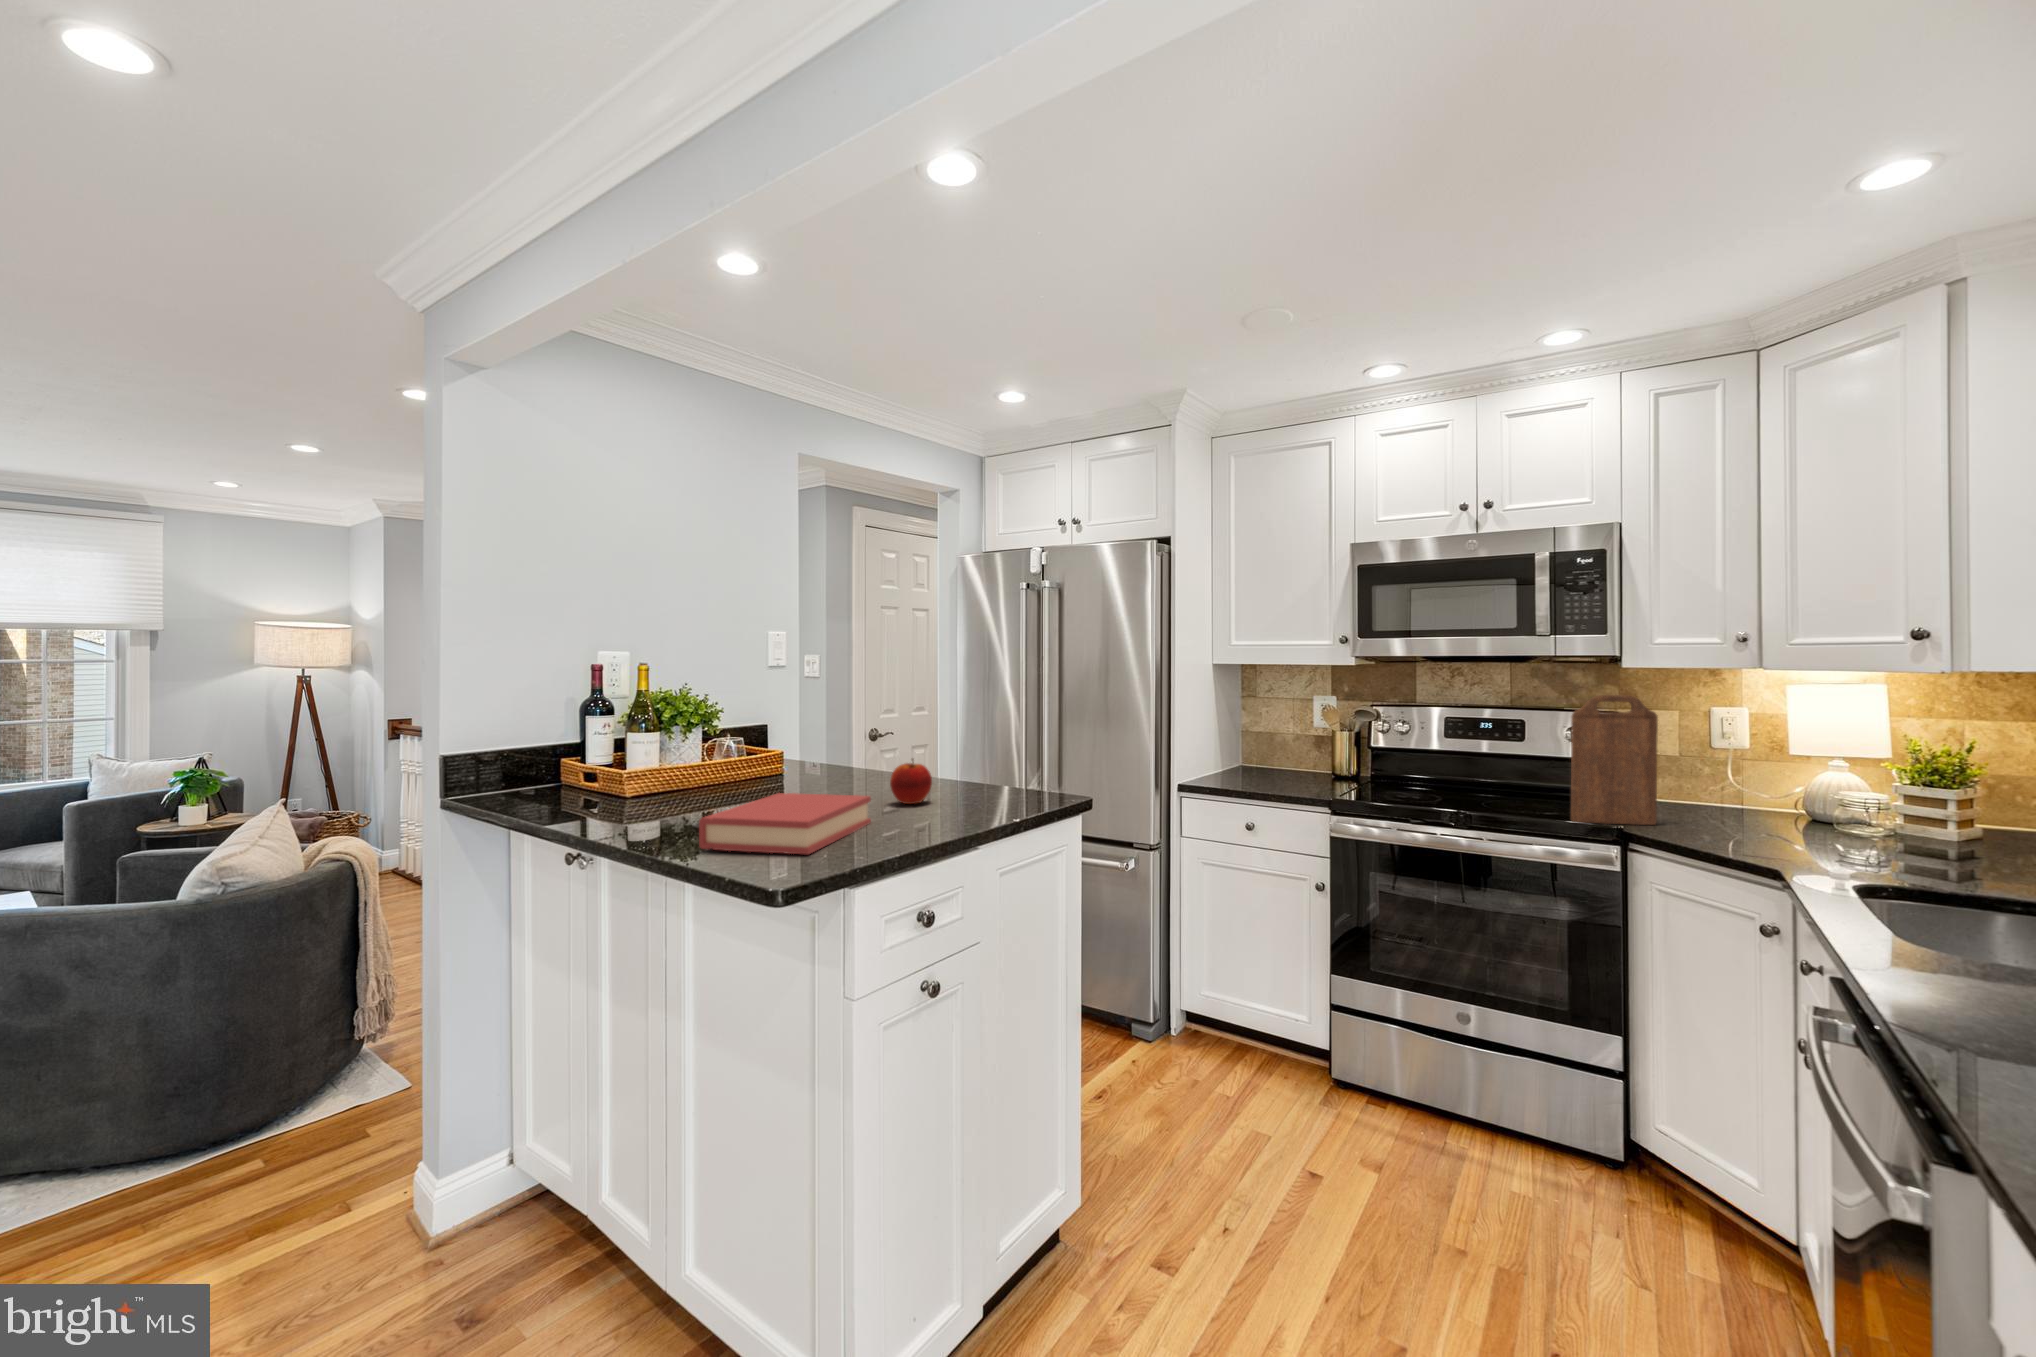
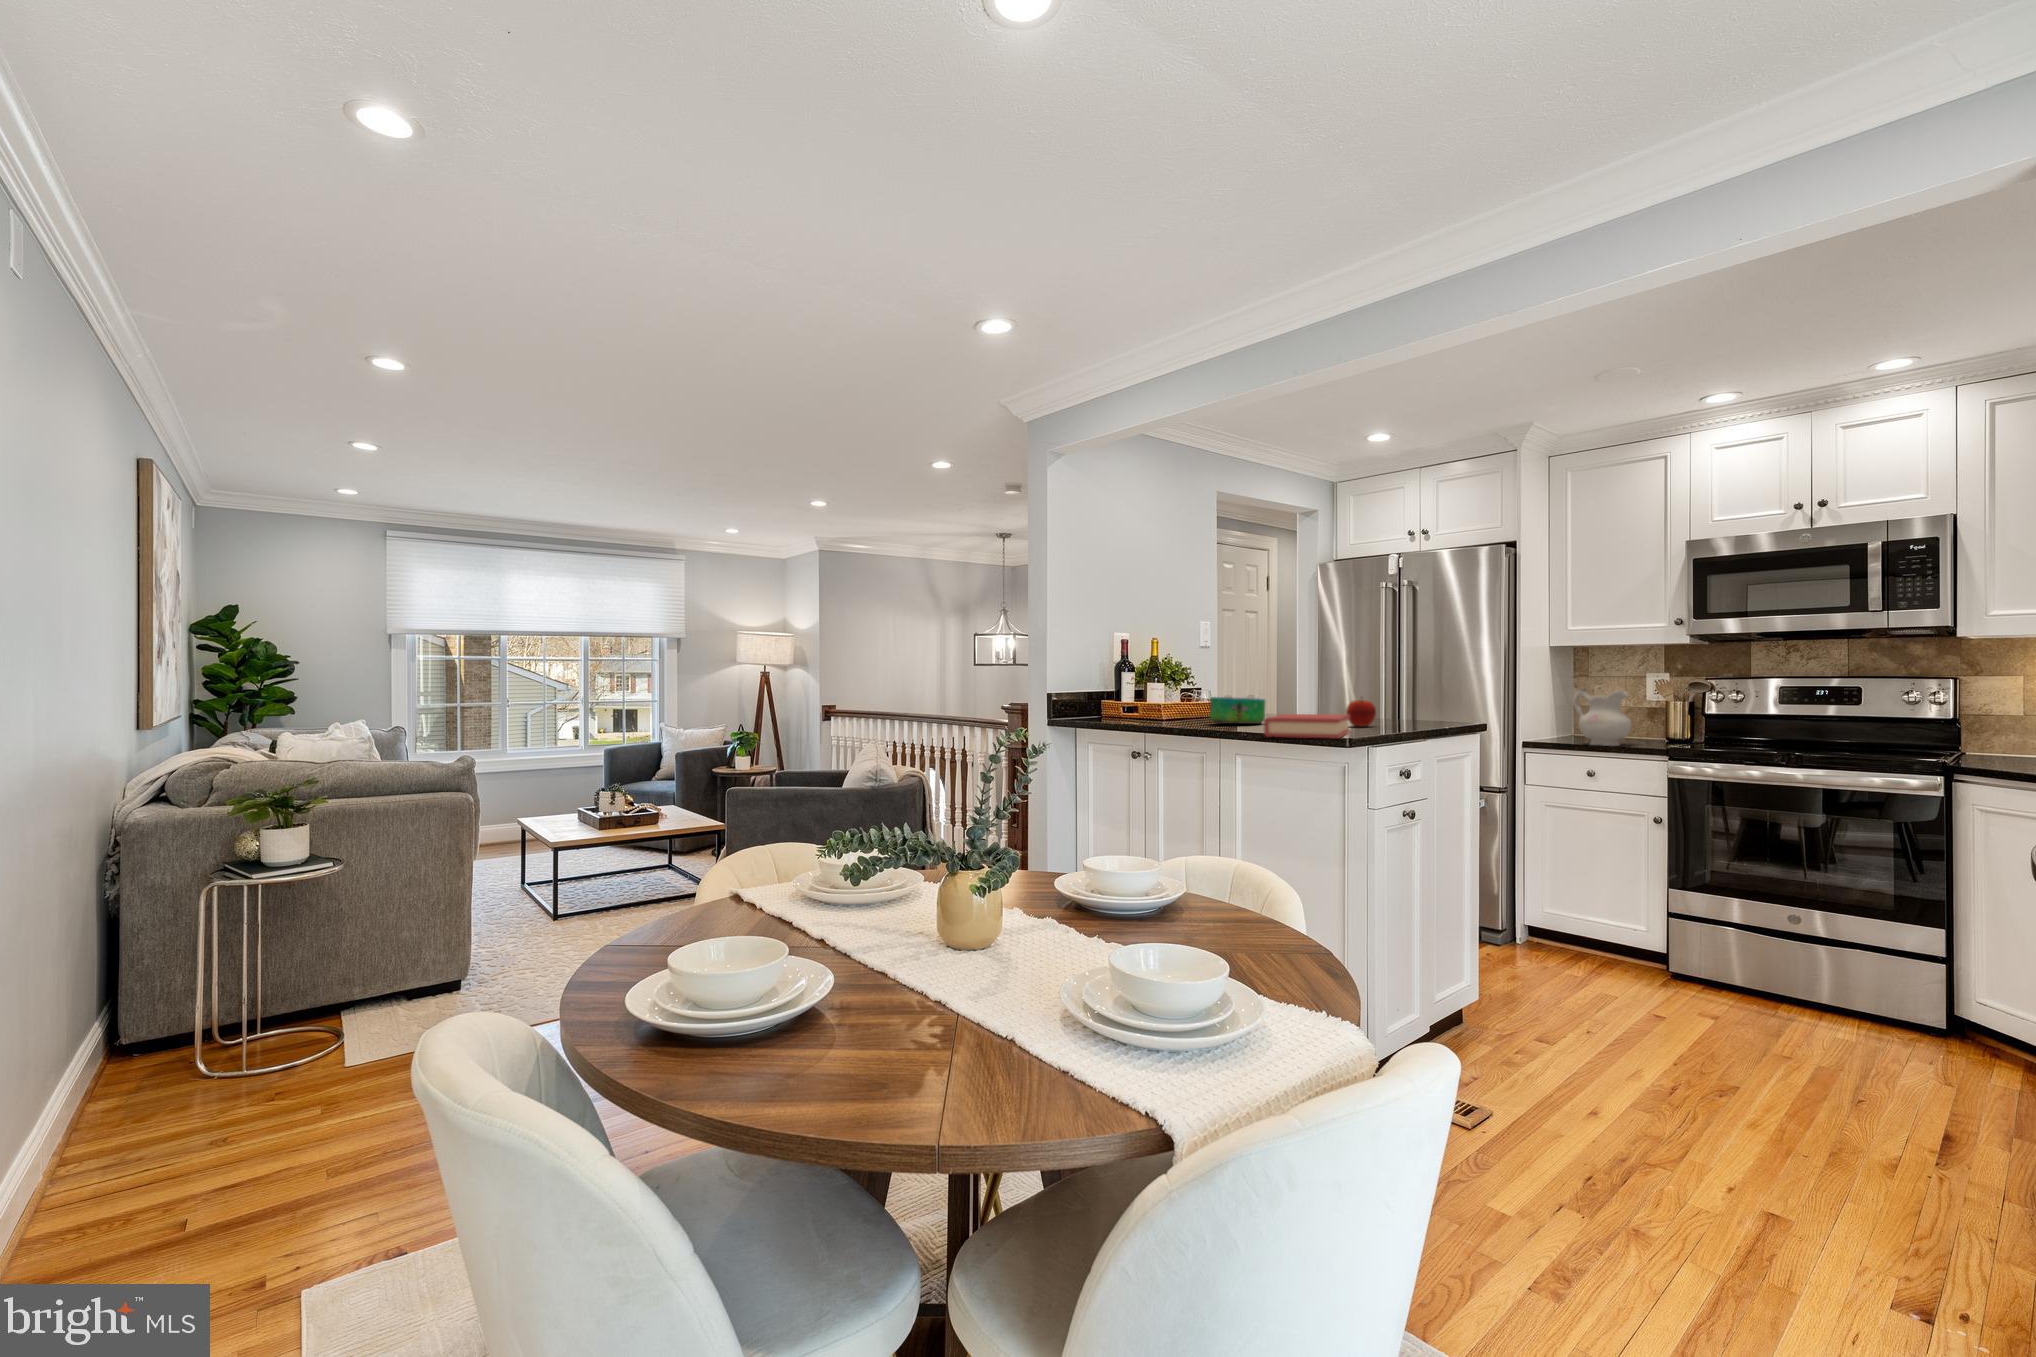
cutting board: present [1571,695,1658,825] -> none [1905,657,1992,765]
ceramic pitcher: none [1235,716,1294,788] -> present [1574,688,1631,746]
decorative bowl: none [716,750,800,796] -> present [1210,697,1265,724]

